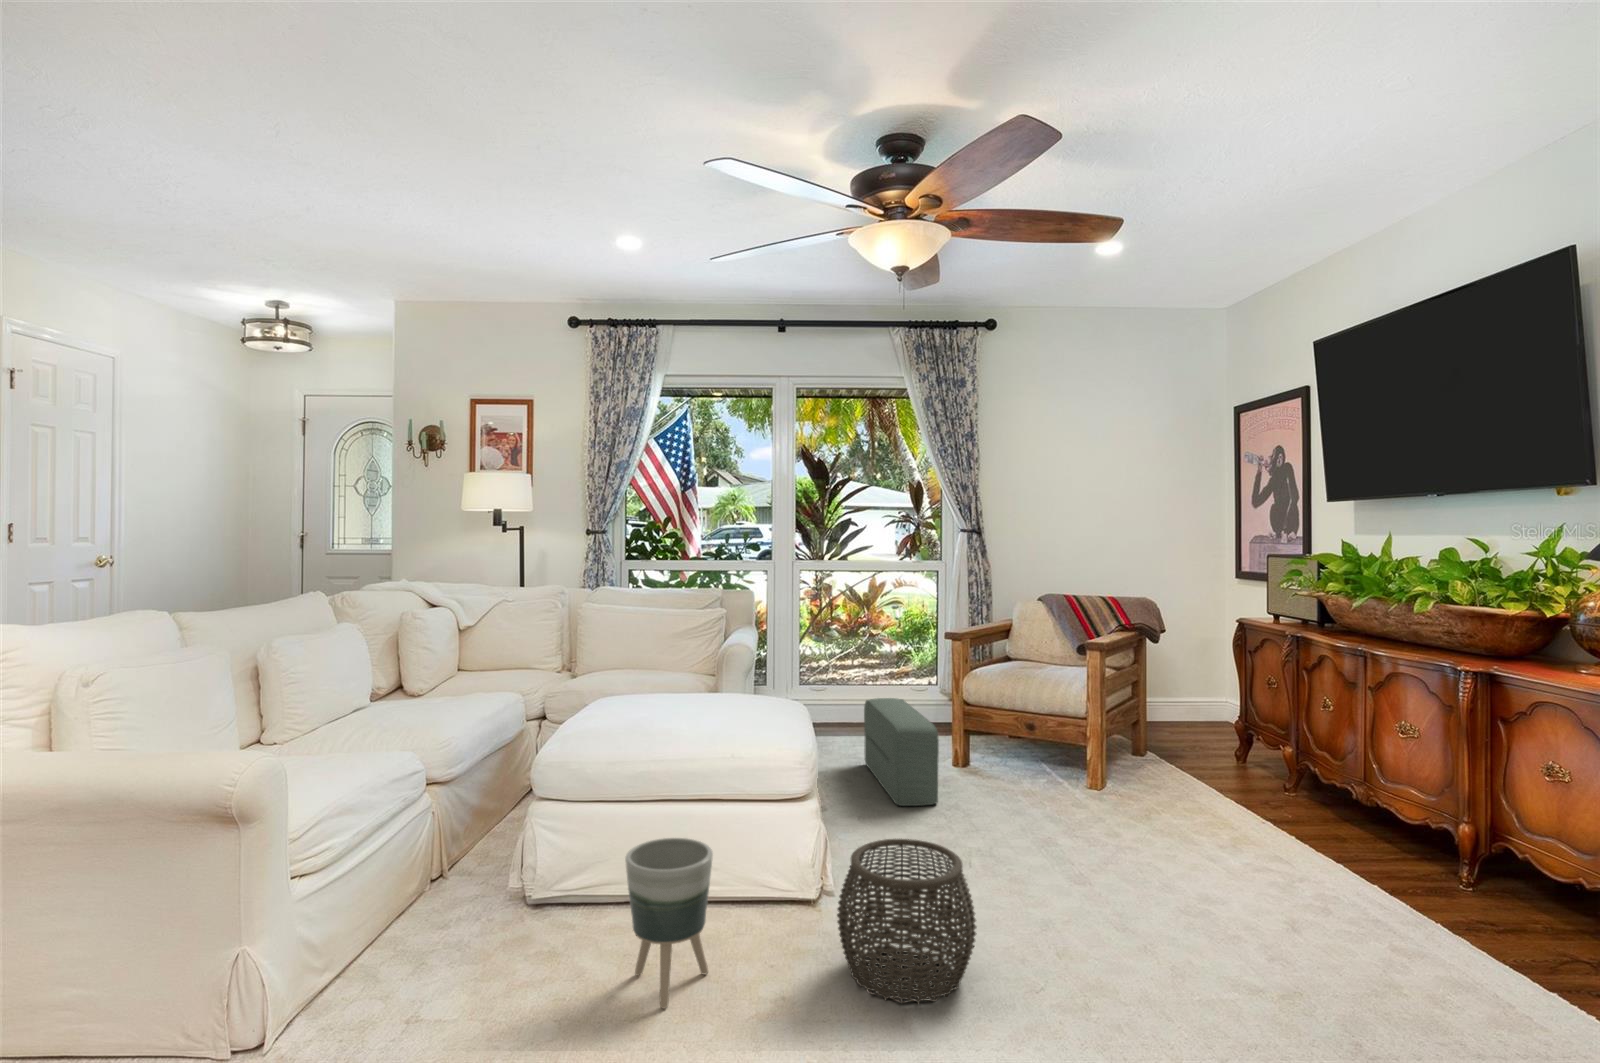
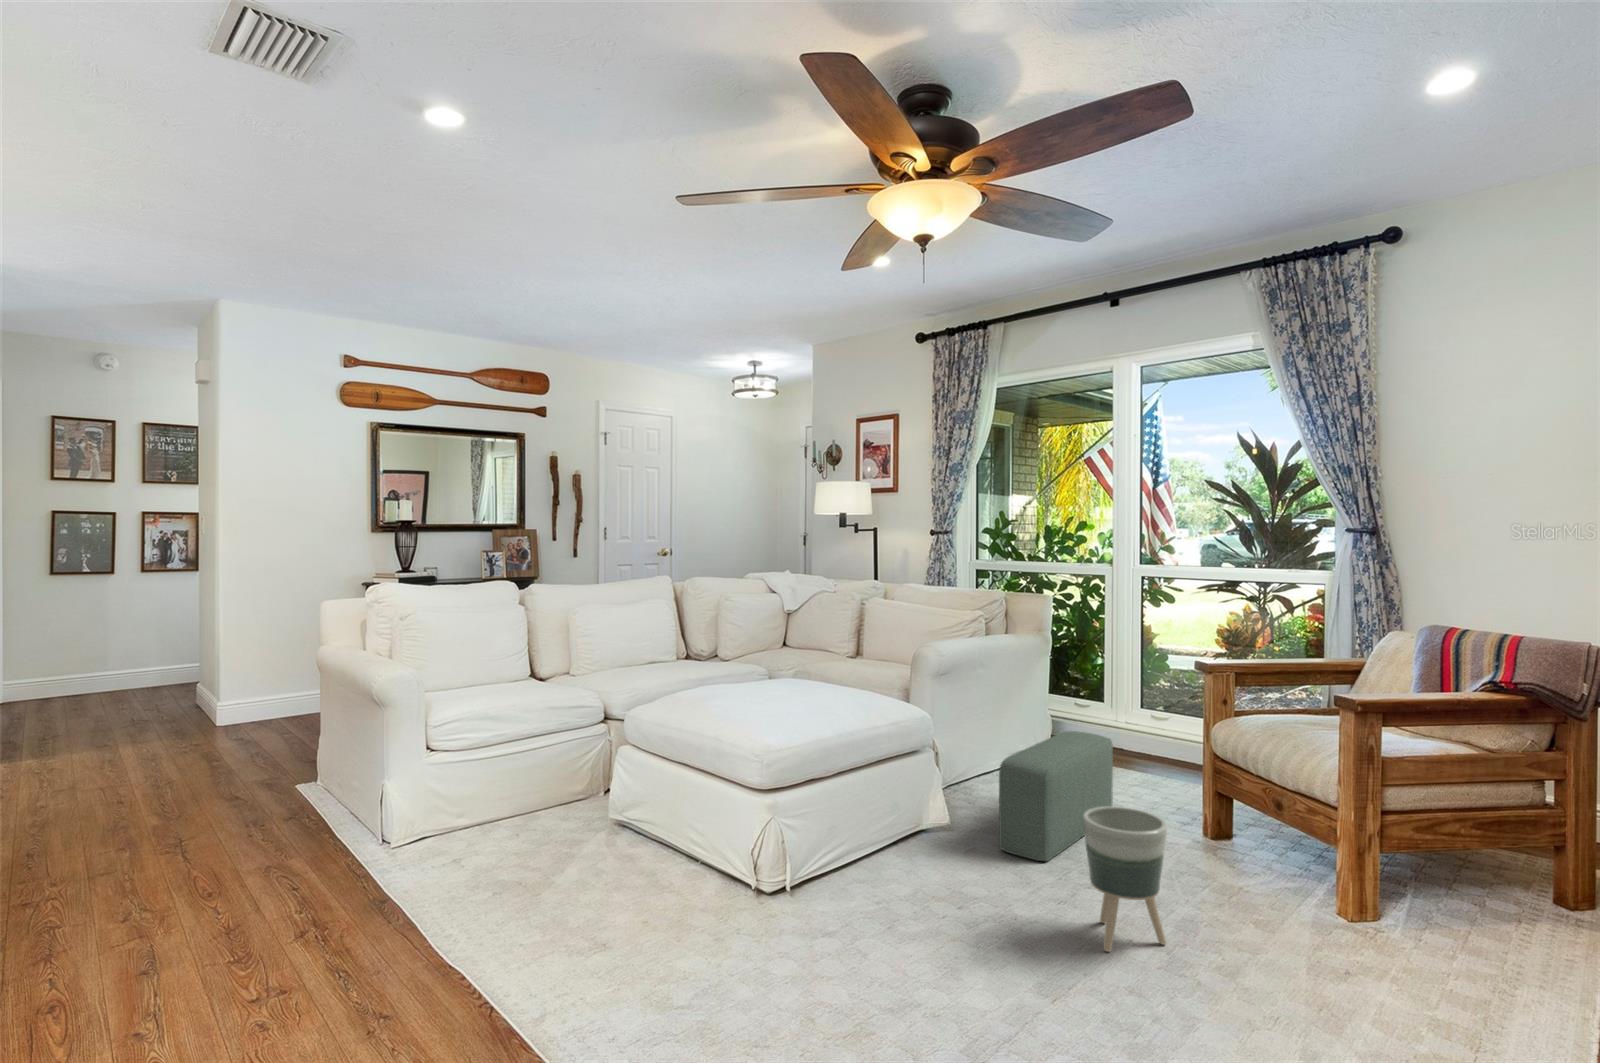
planter: present [625,838,713,1009] -> present [1083,807,1167,952]
woven basket: present [837,839,976,1004] -> none [607,826,743,984]

